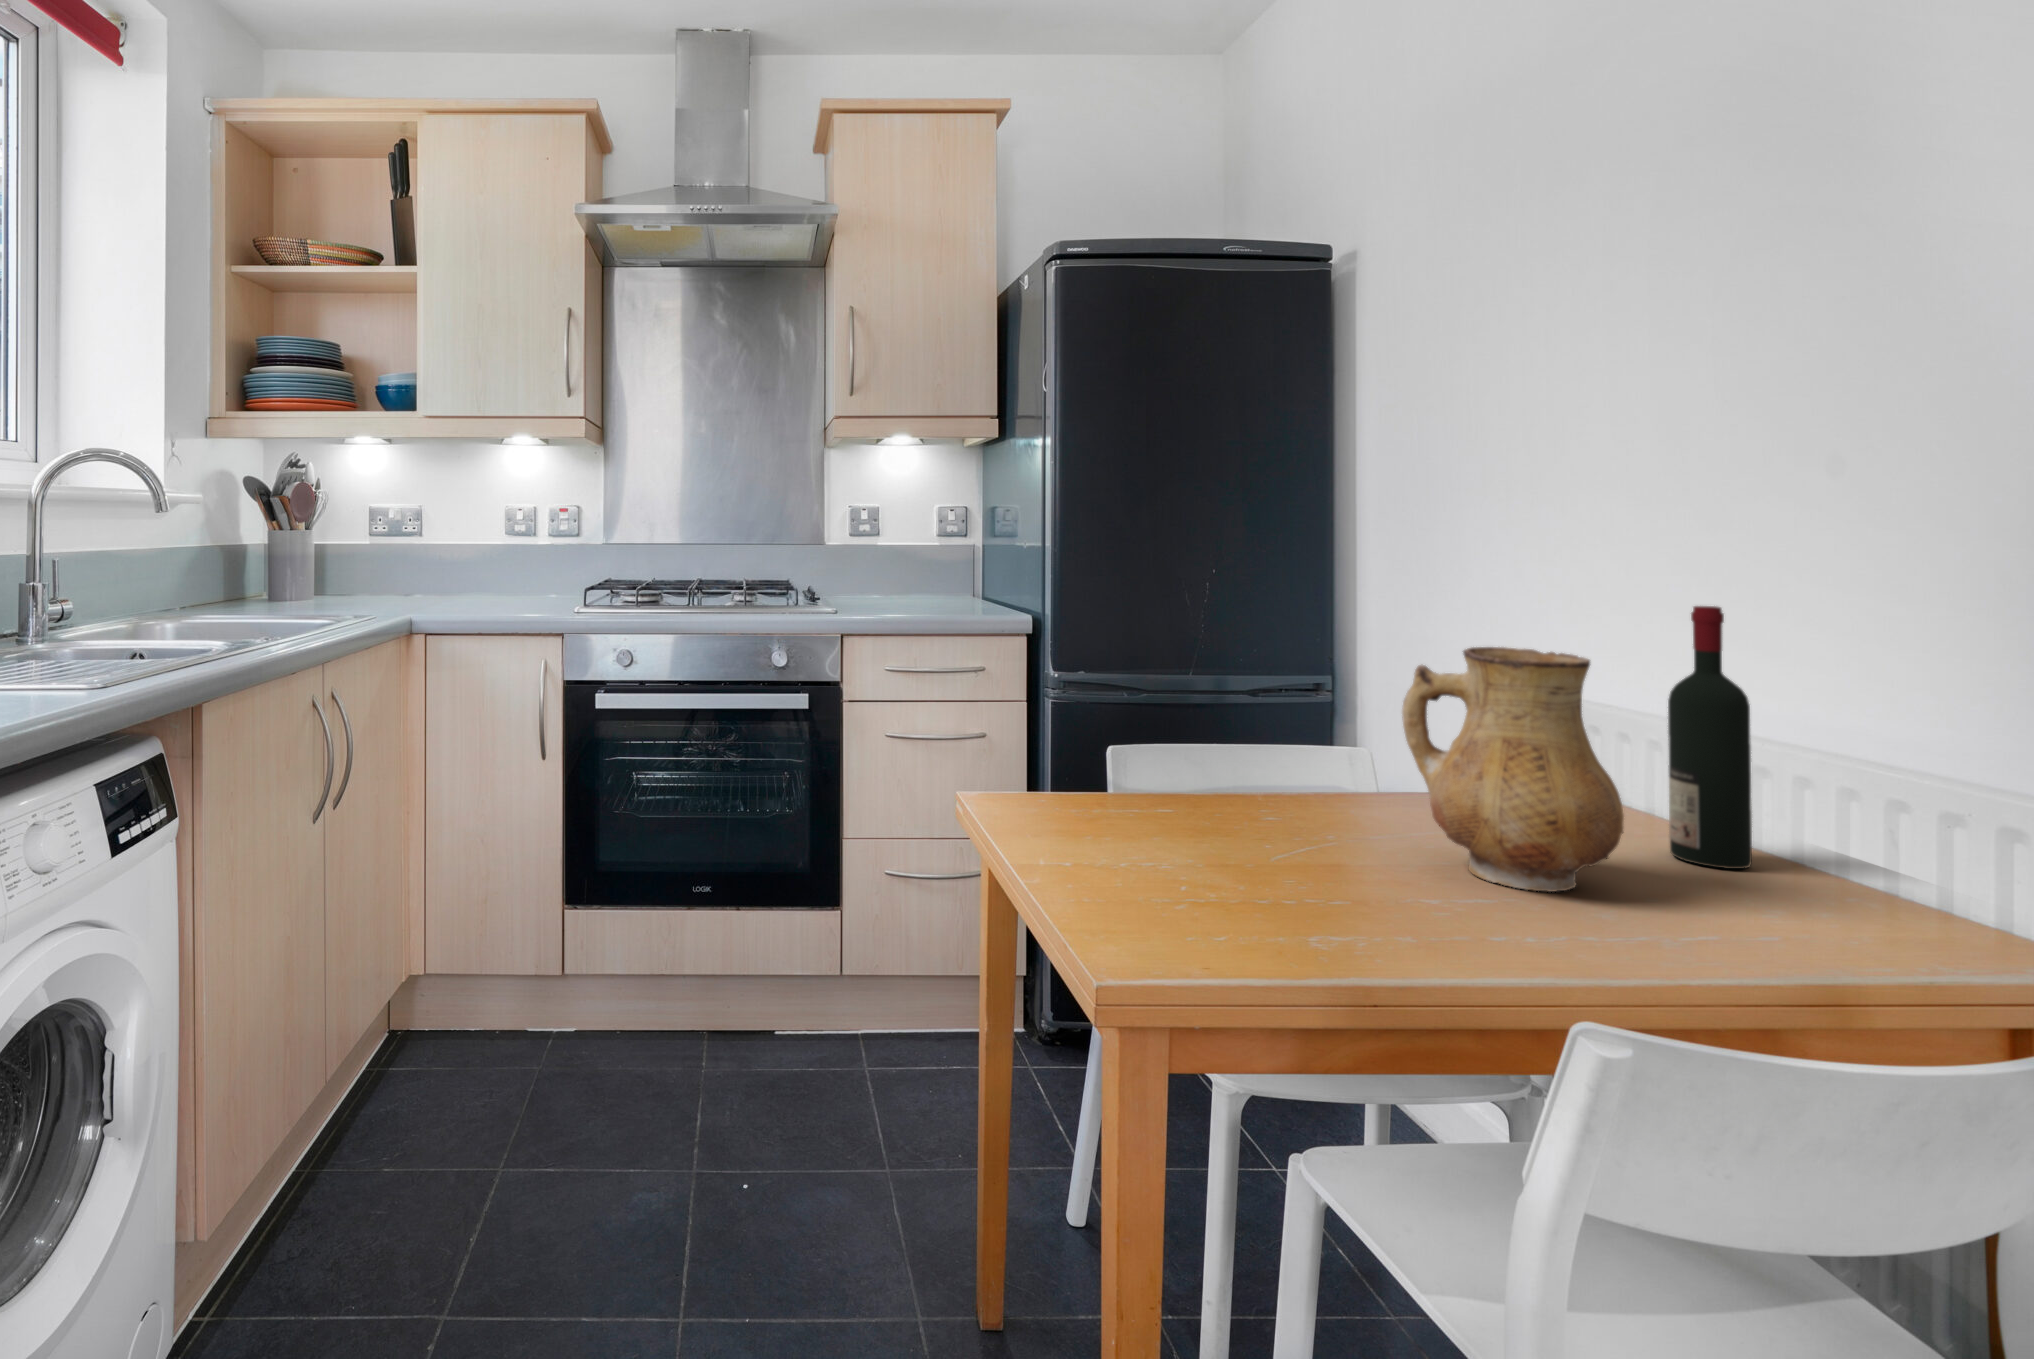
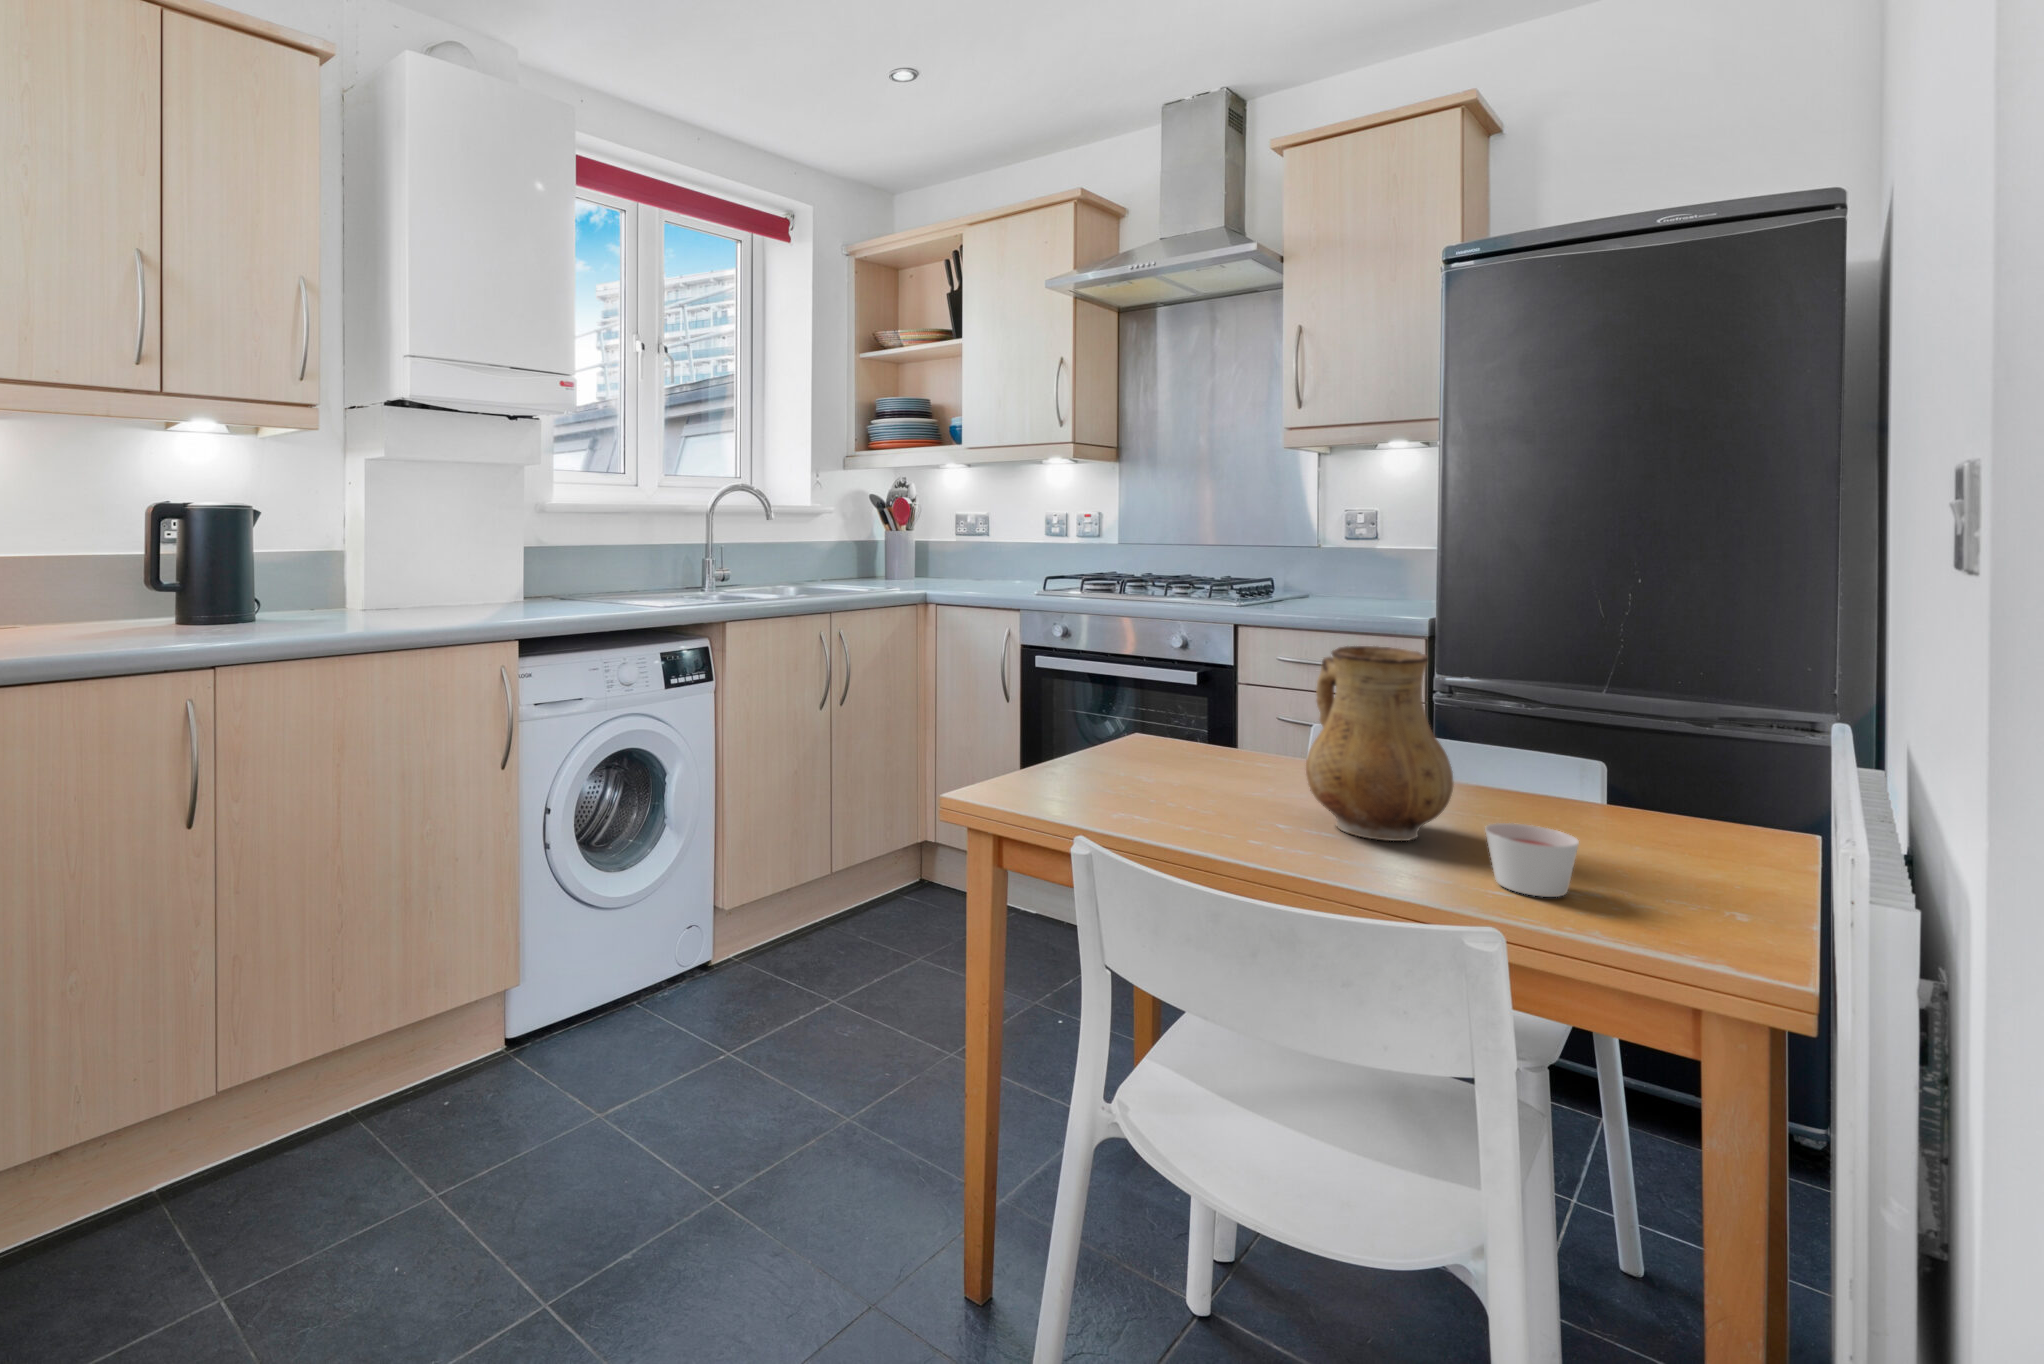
wine bottle: present [1668,606,1752,869] -> none [1602,629,1678,877]
candle: none [1730,841,1852,928] -> present [1485,823,1579,897]

